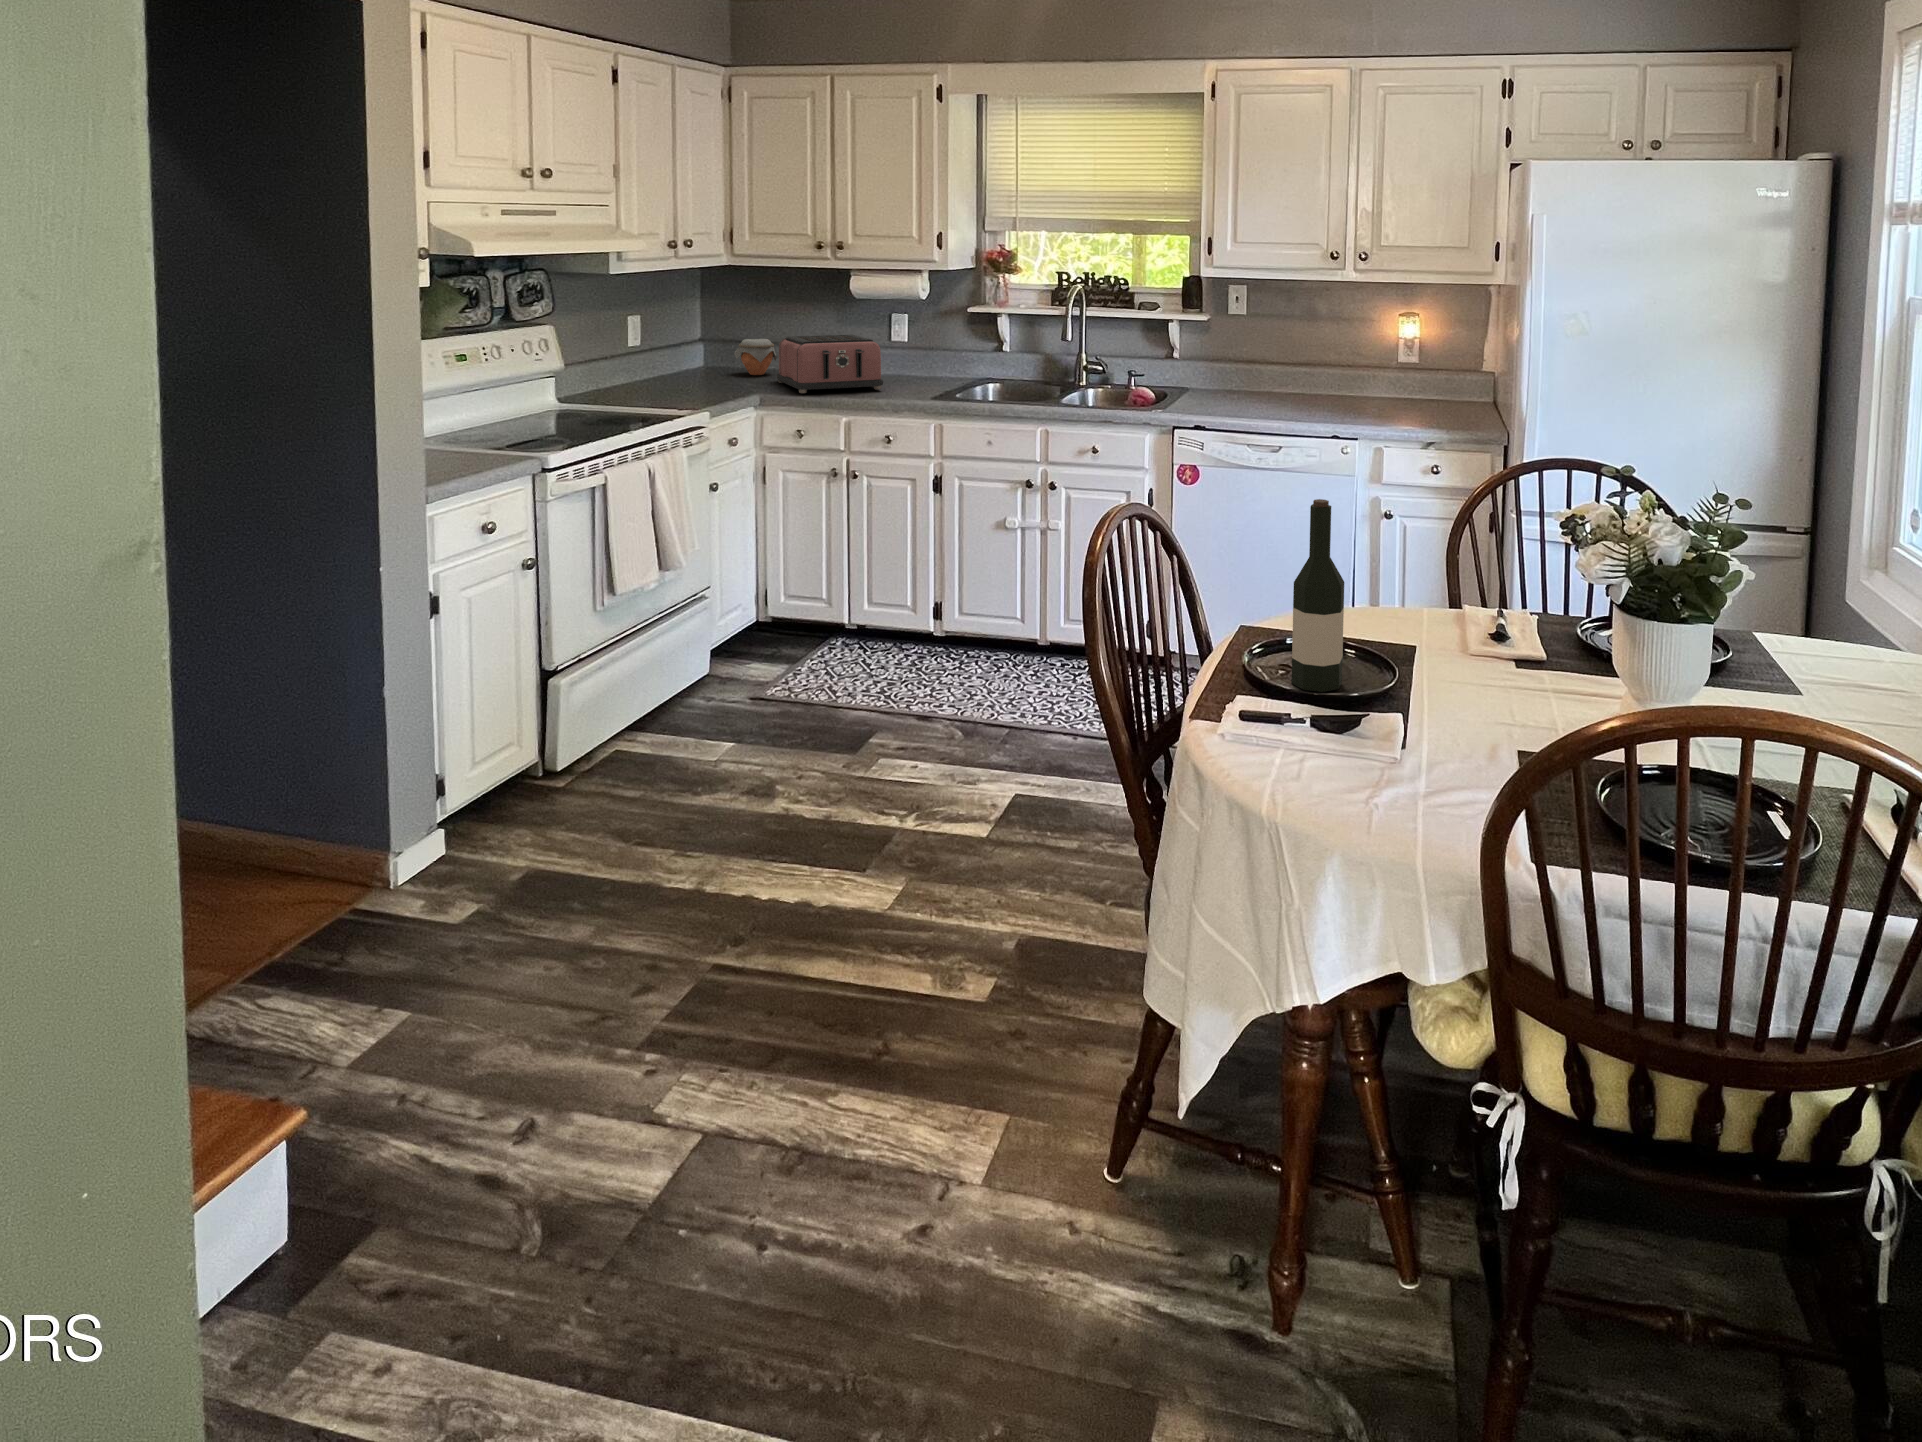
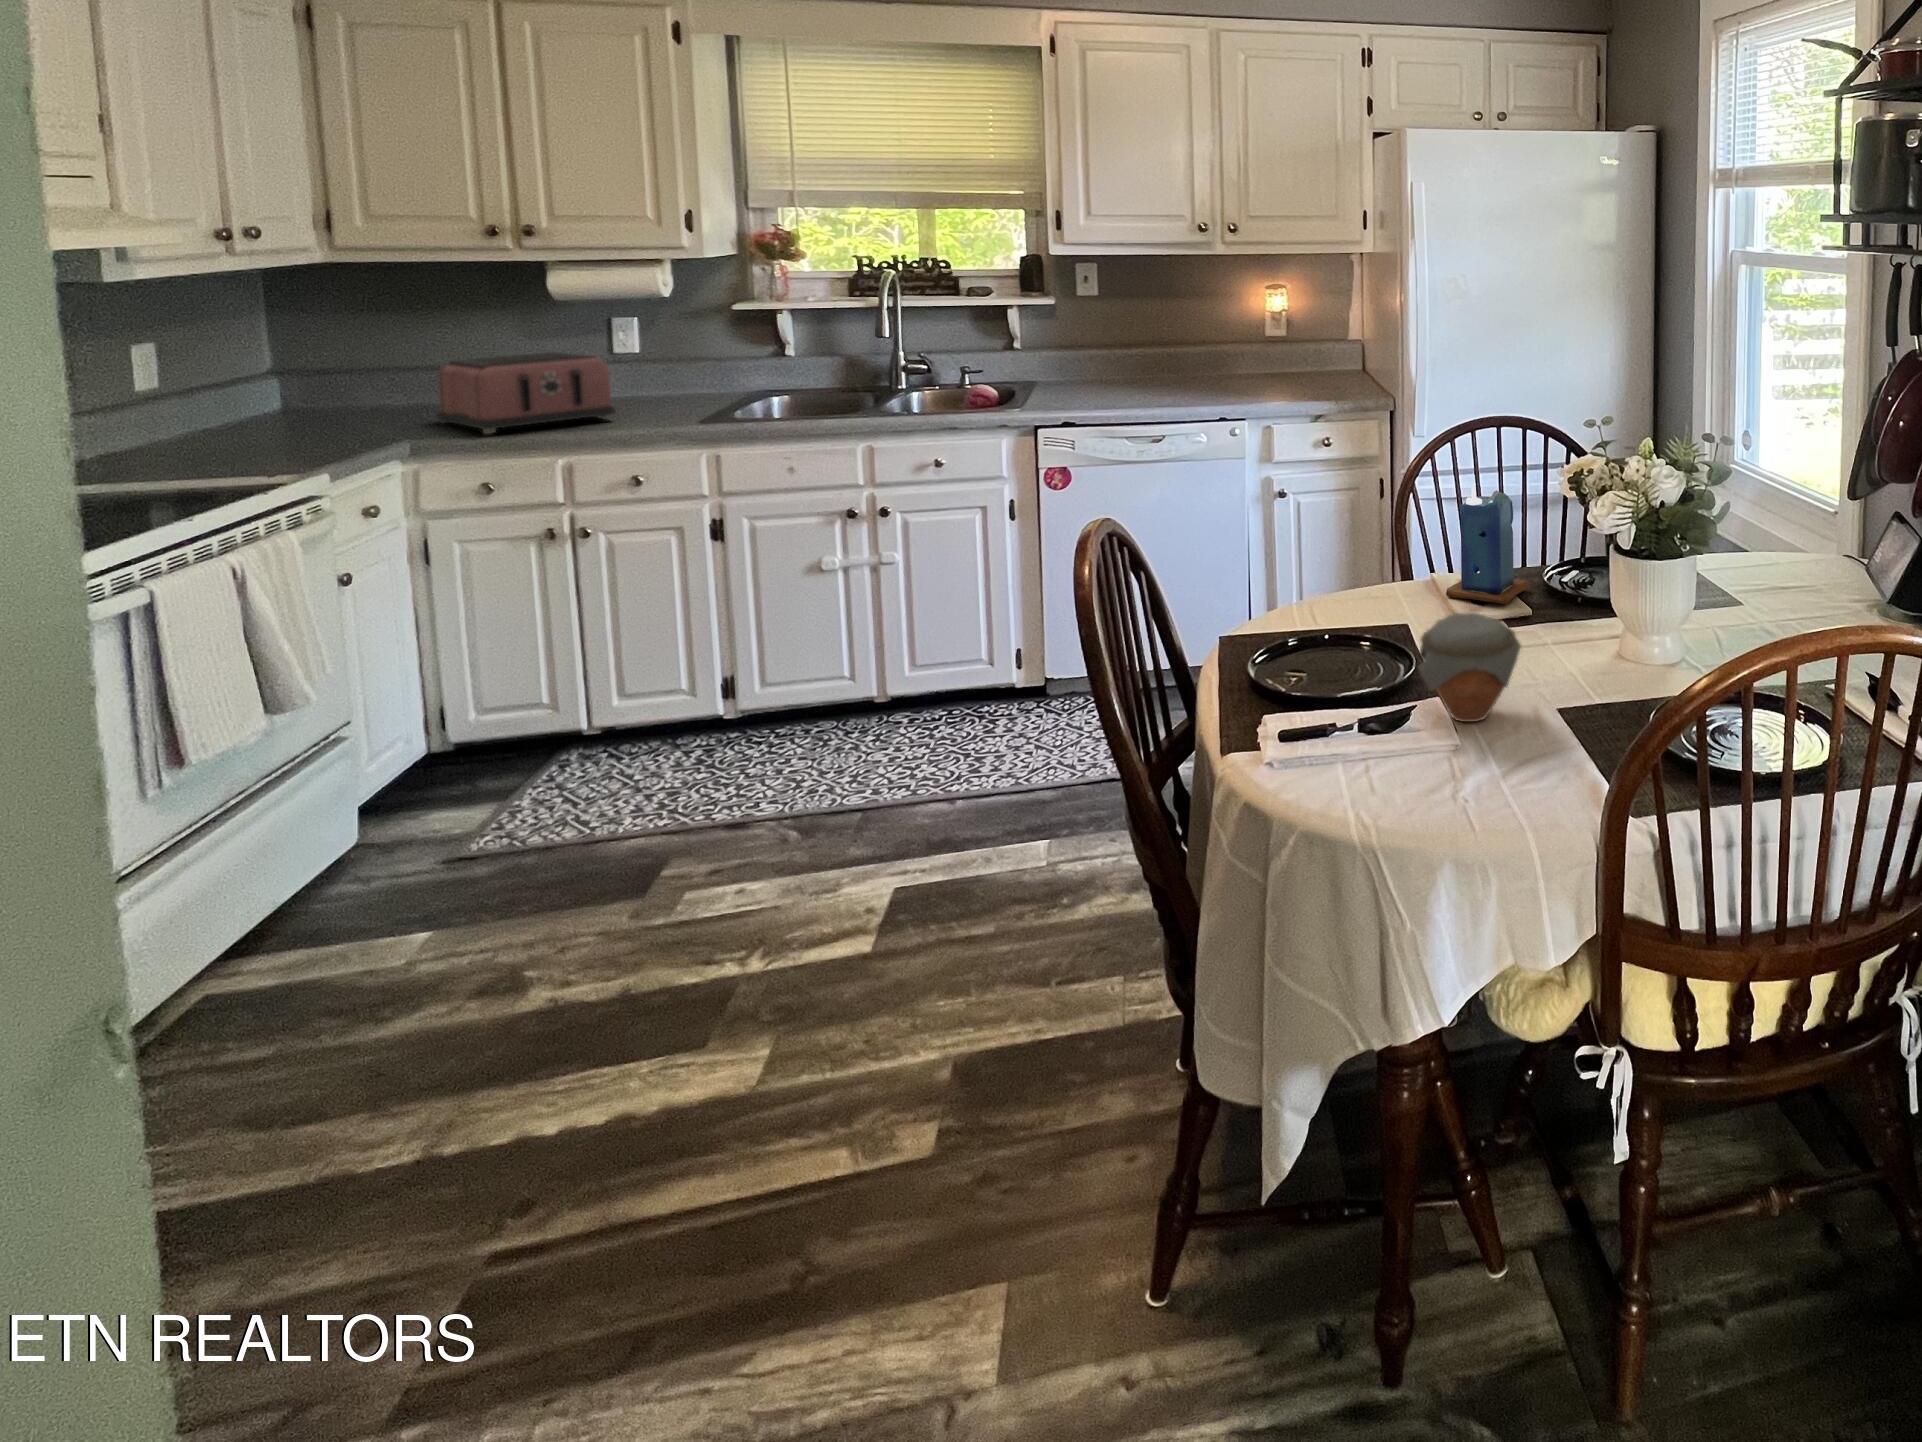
jar: present [734,339,777,375] -> present [1419,612,1521,722]
wine bottle: present [1291,499,1344,692] -> none [1319,479,1374,690]
candle: none [1454,523,1543,644] -> present [1446,485,1528,604]

